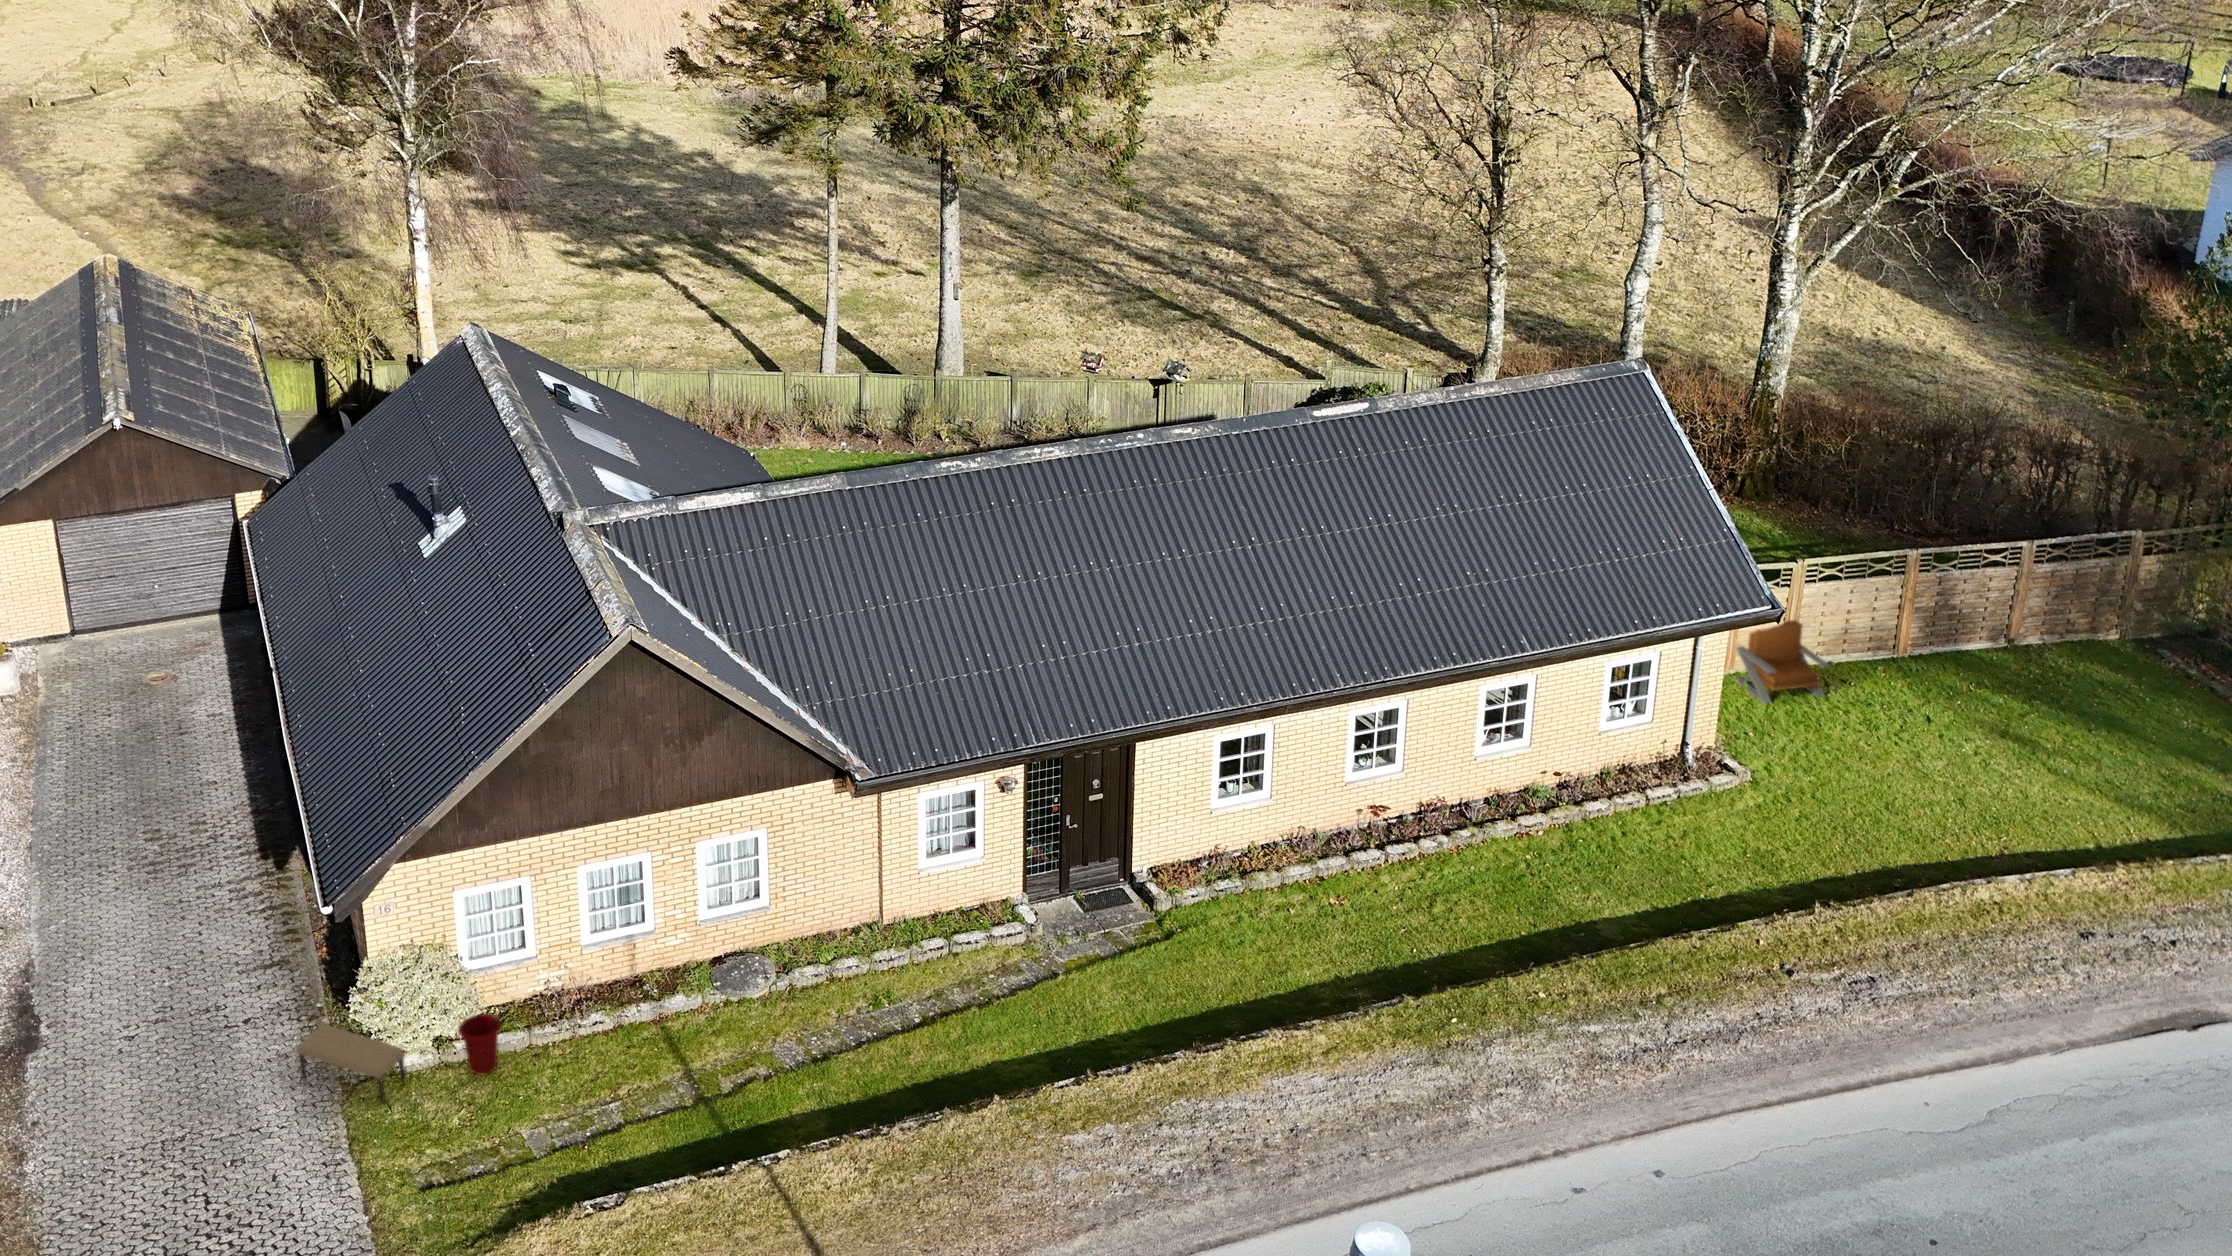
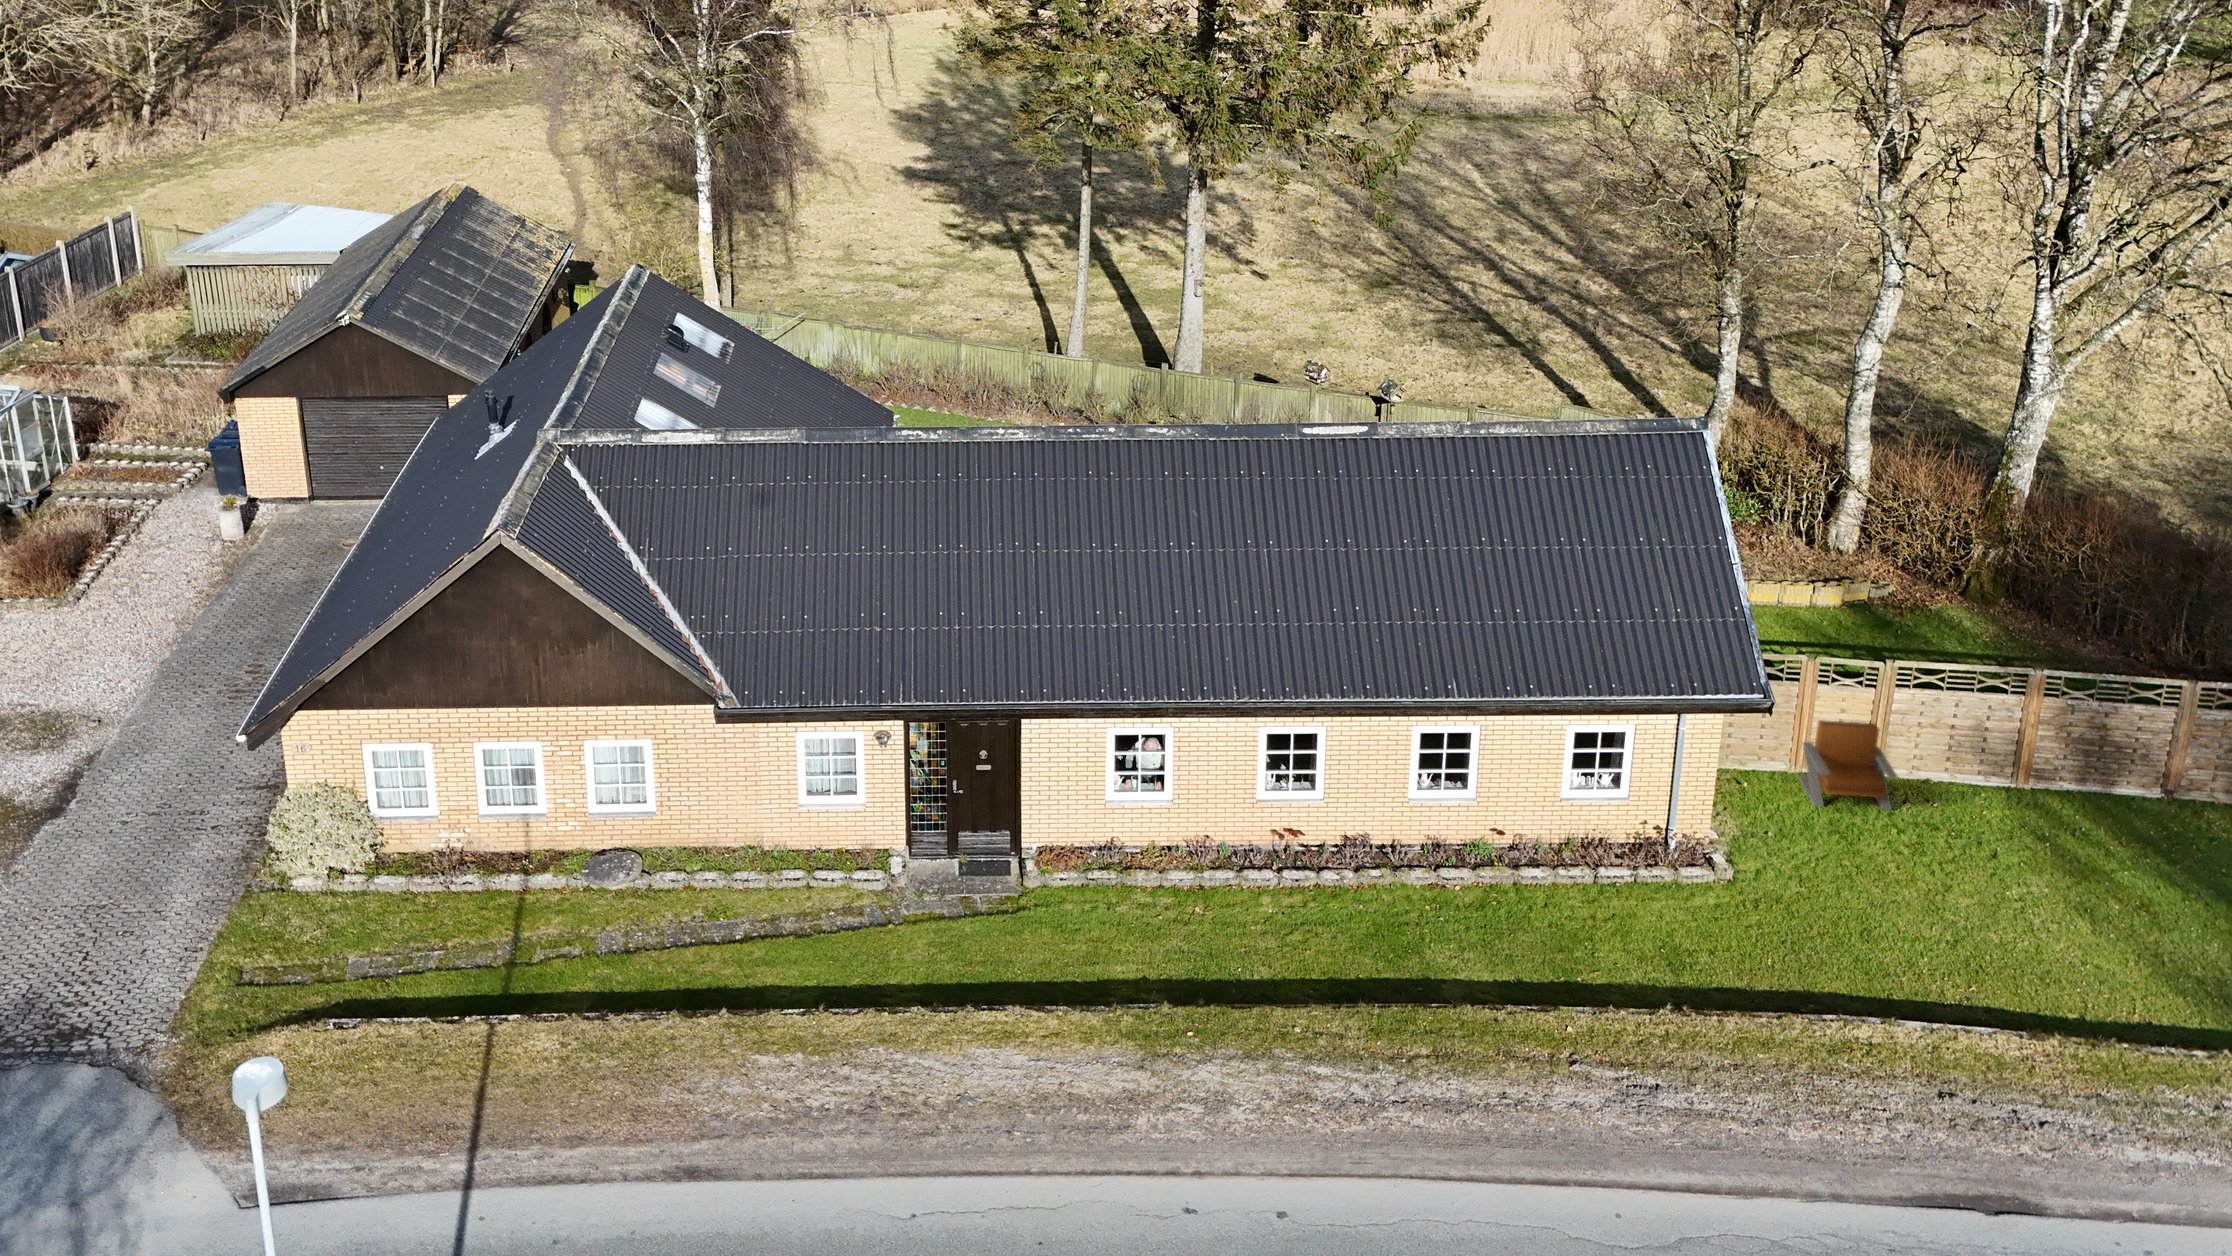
waste bin: present [458,1014,502,1075] -> none [340,854,379,907]
bench: present [297,1025,405,1104] -> none [217,838,296,914]

